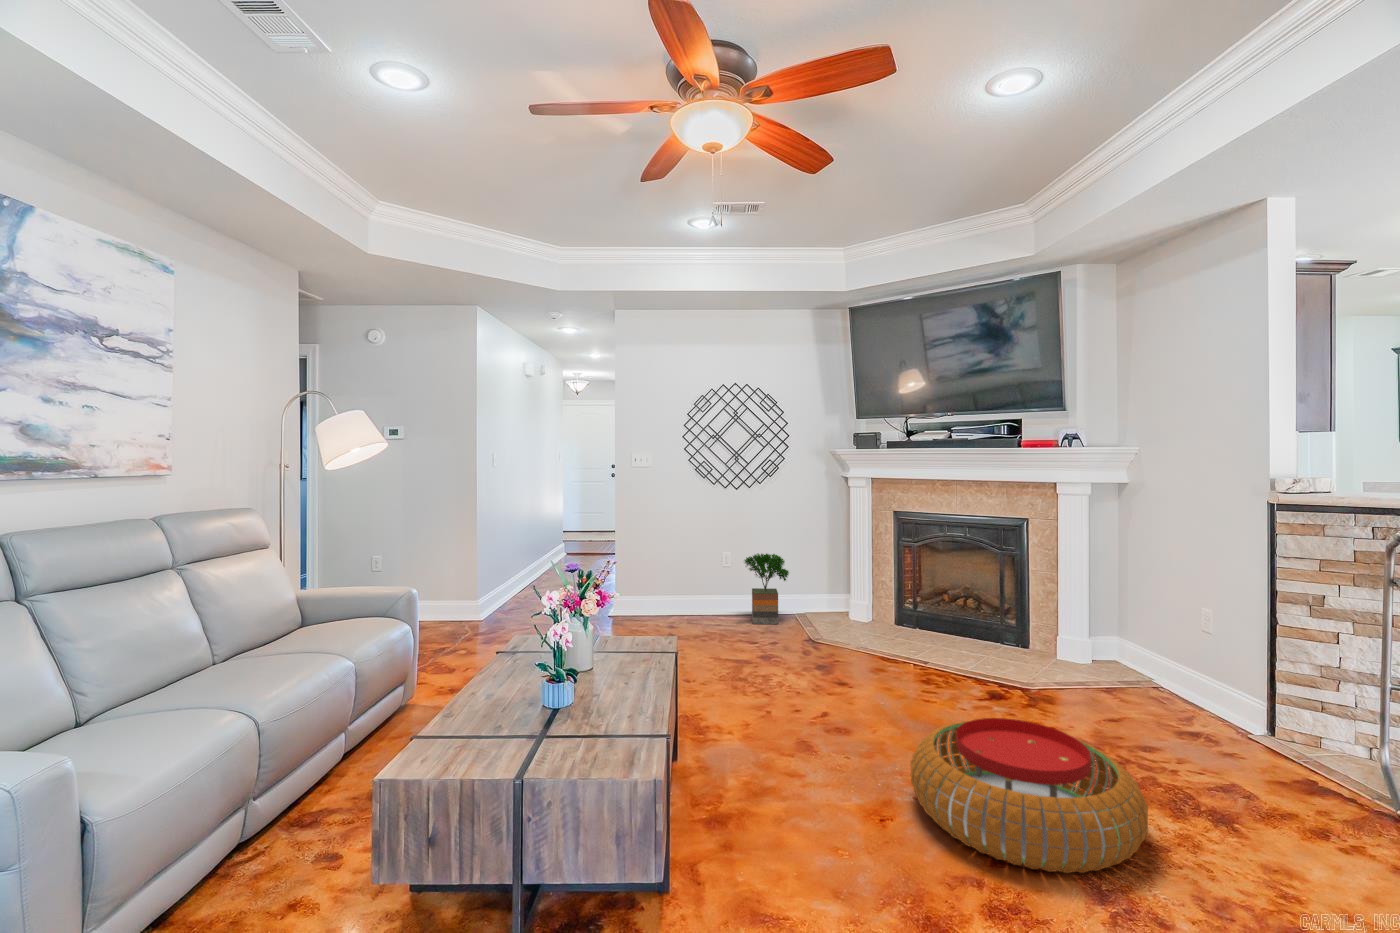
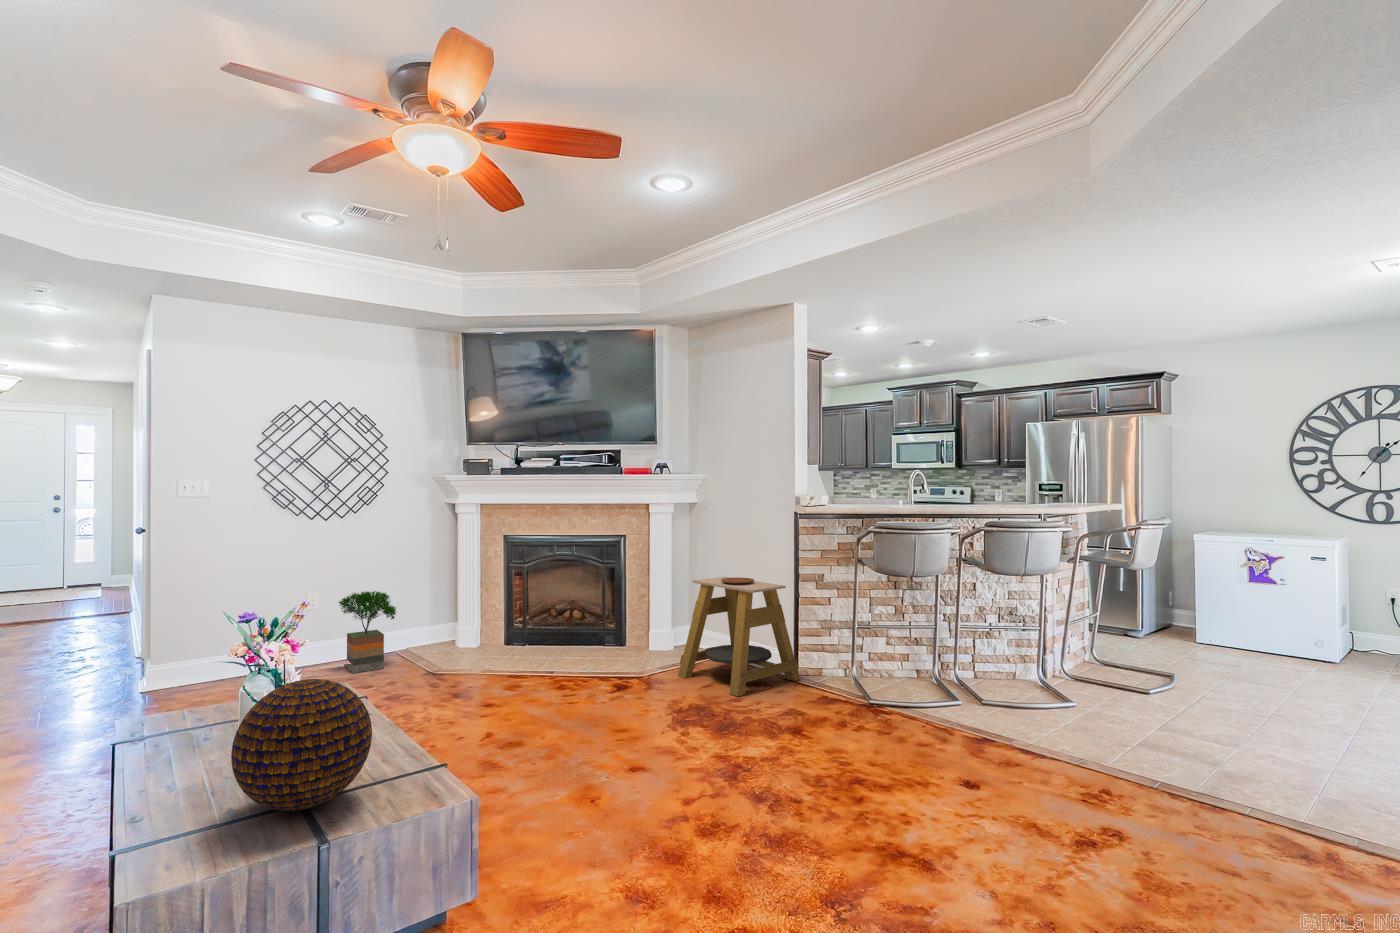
side table: none [1076,581,1276,744] -> present [678,577,800,697]
decorative orb: none [490,630,600,742] -> present [231,679,372,811]
pouf: present [911,718,1148,873] -> none [604,693,771,798]

